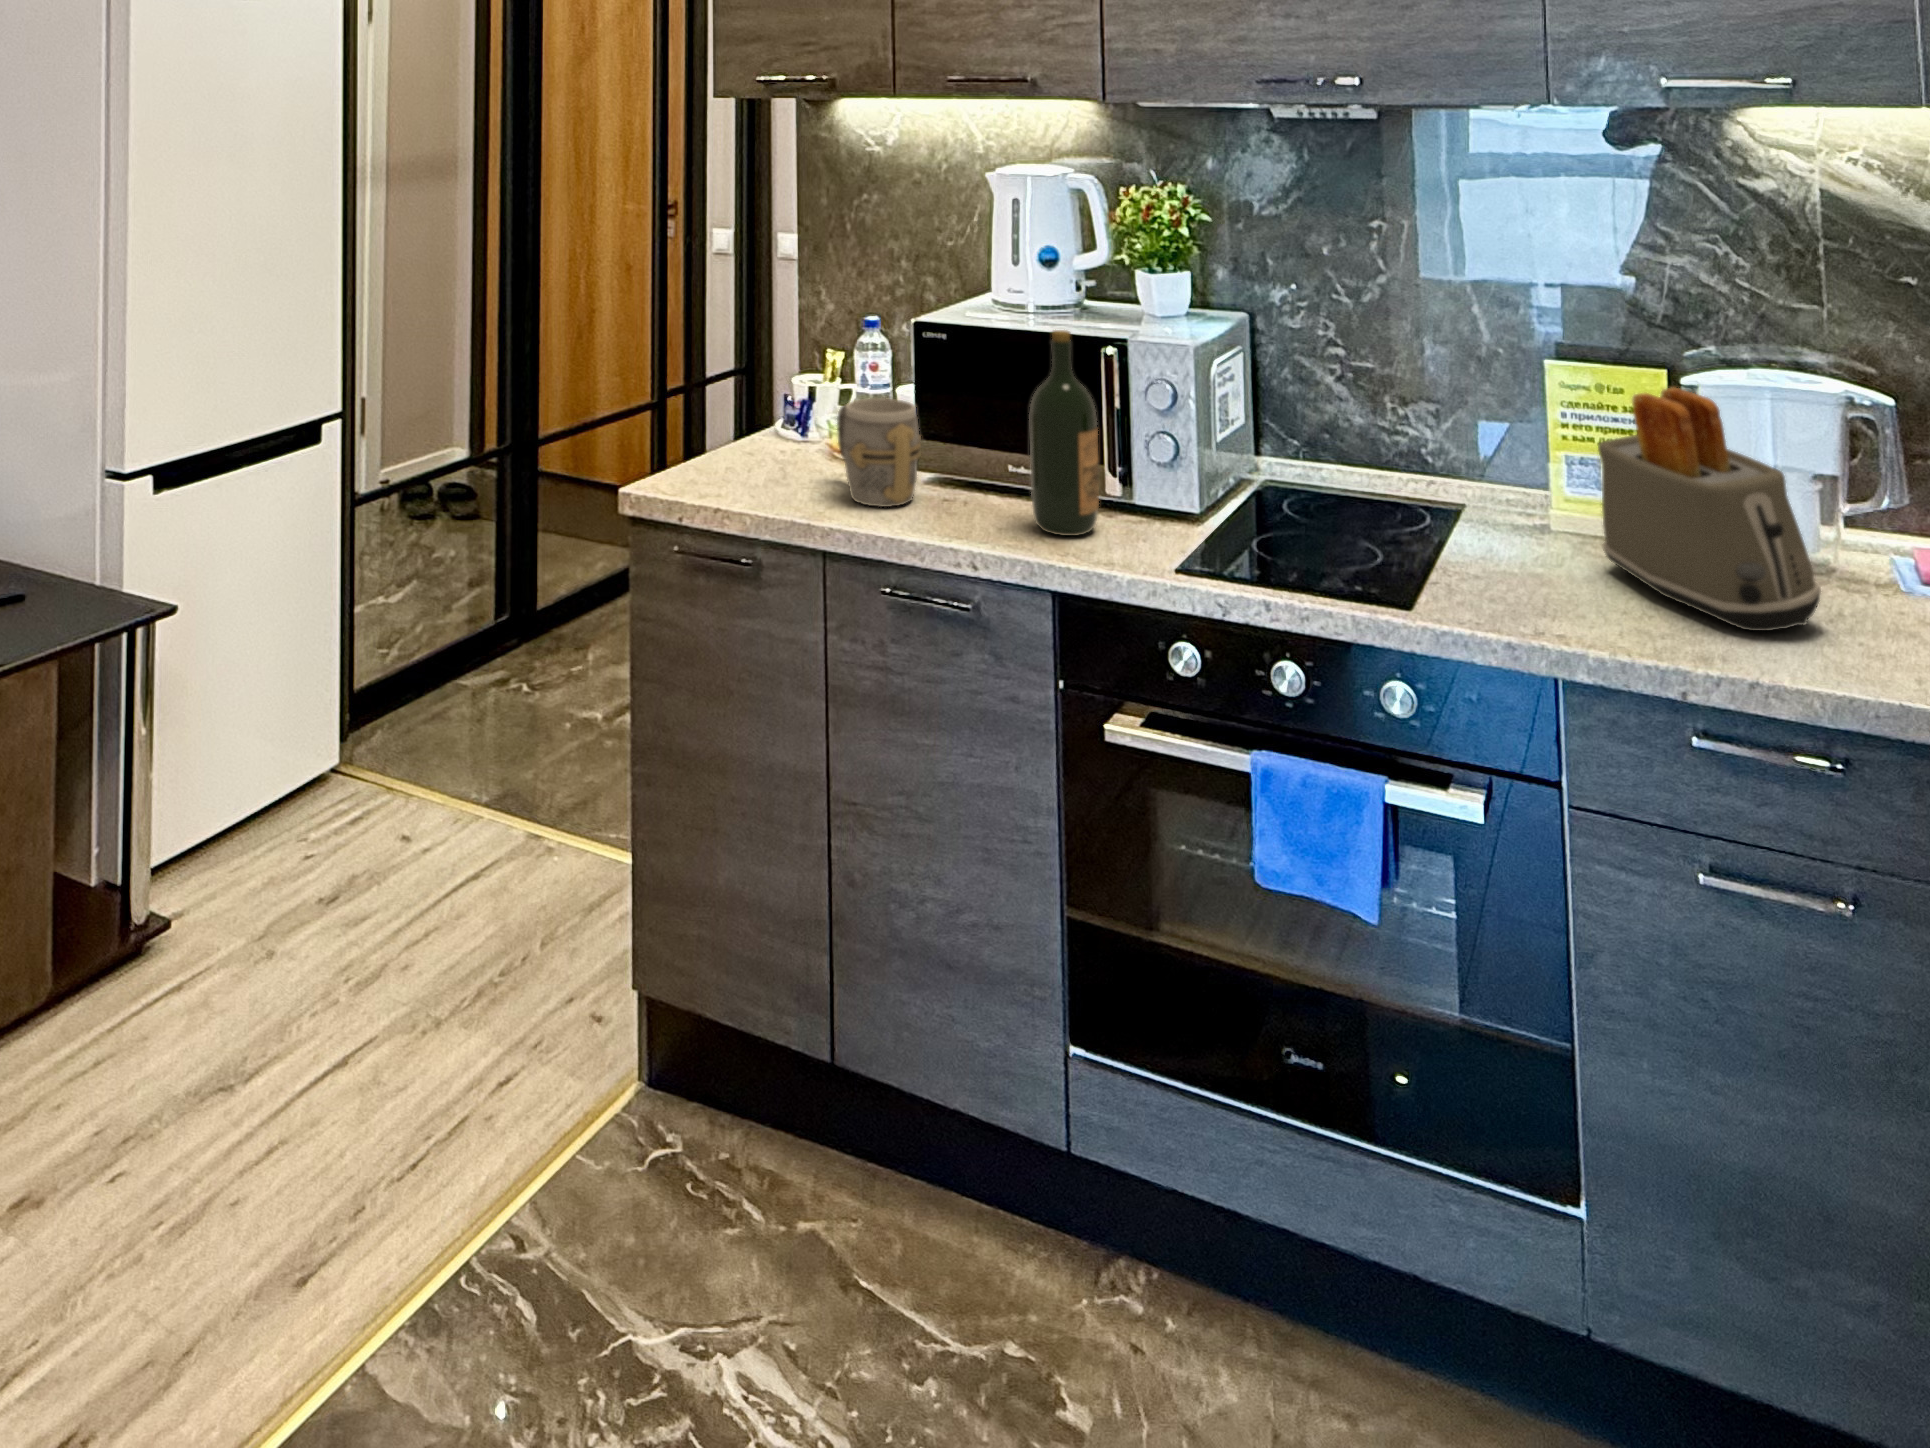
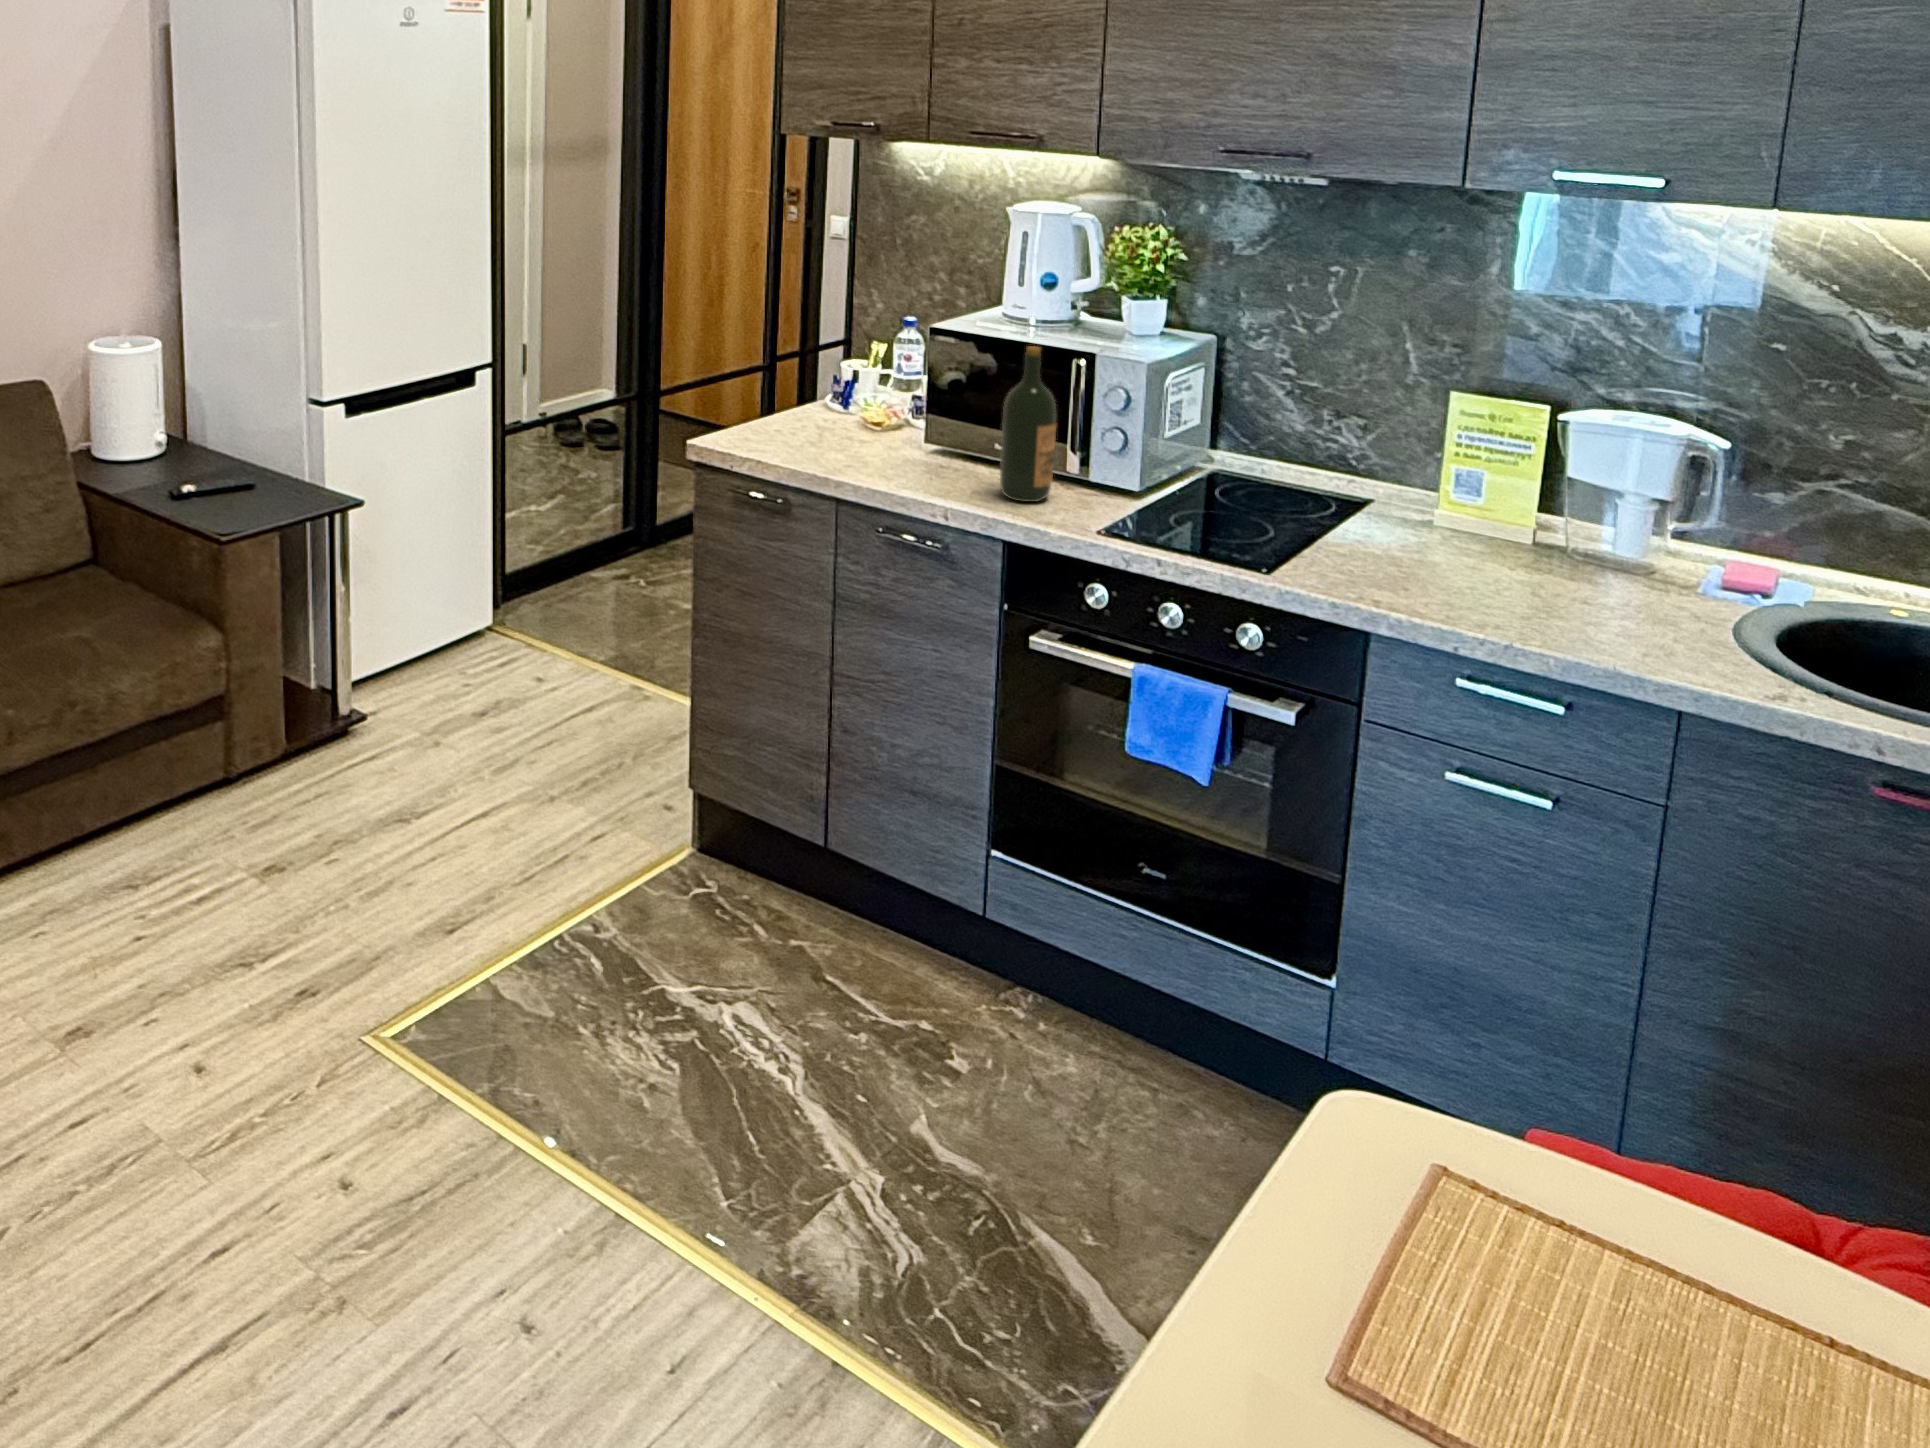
toaster: present [1598,387,1821,631] -> none [1450,424,1598,611]
mug: present [837,398,921,507] -> none [861,388,924,470]

